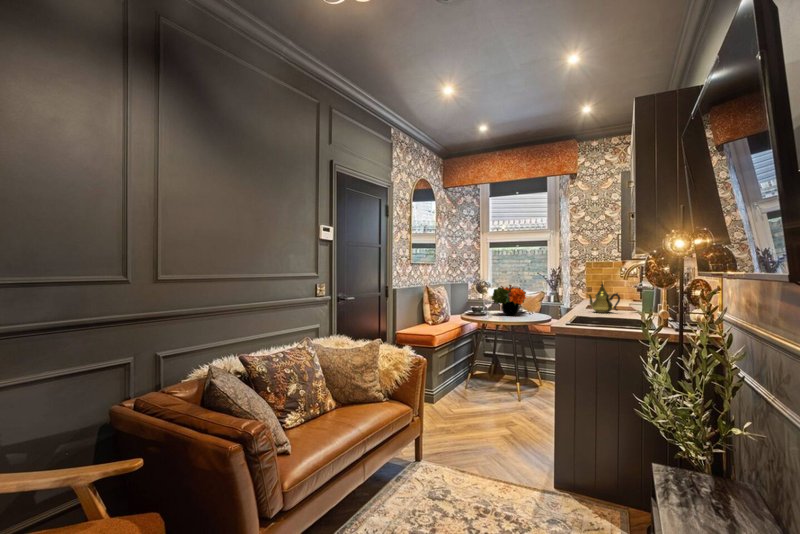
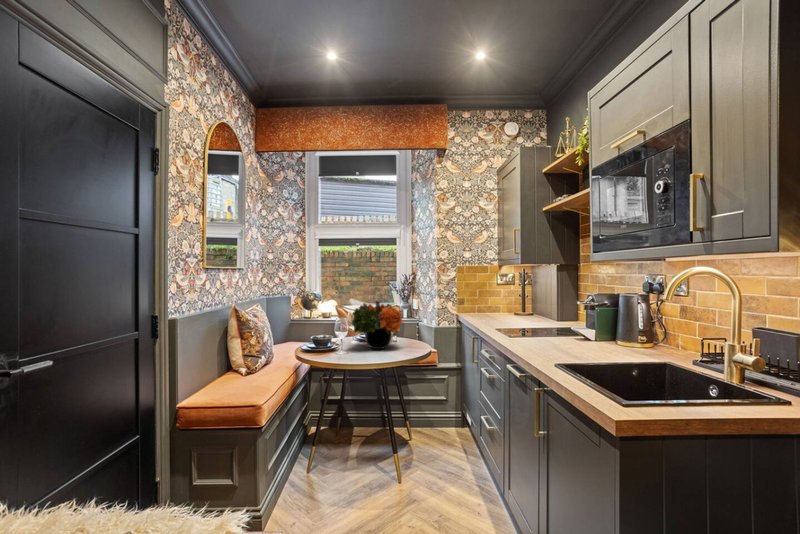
teapot: present [588,282,620,313] -> none [536,298,592,350]

